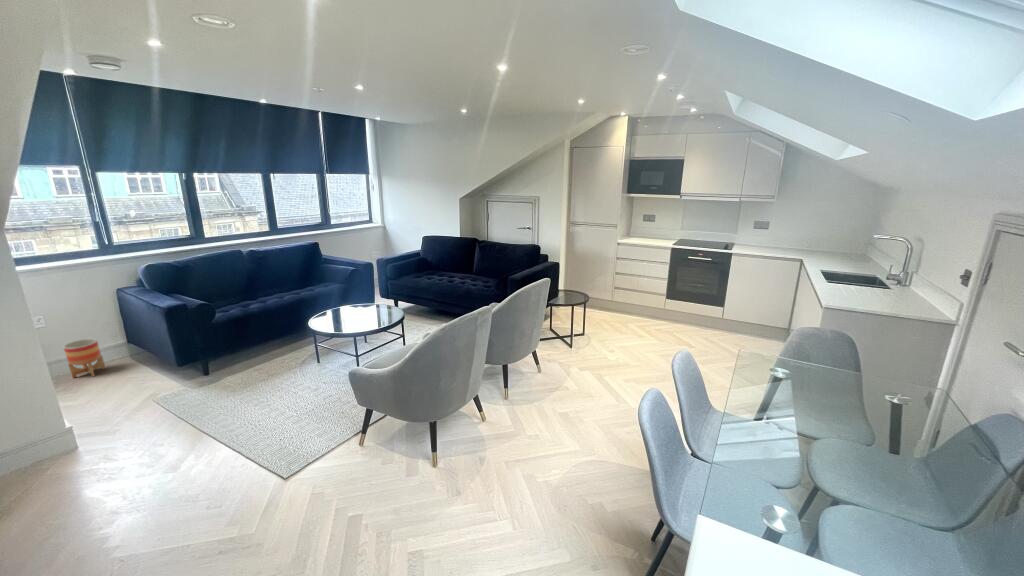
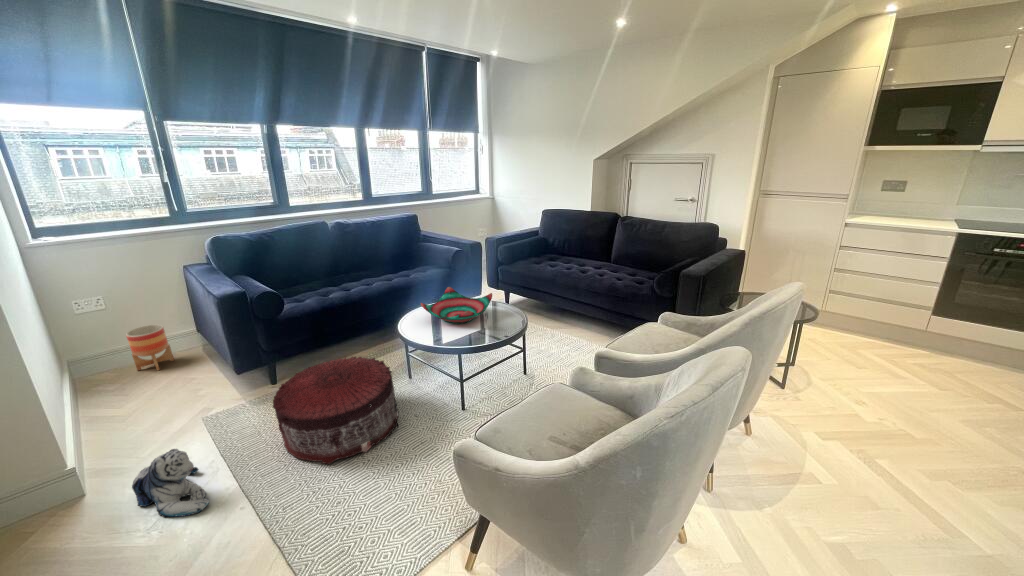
decorative bowl: none [326,296,381,320] -> present [421,287,492,324]
pouf: none [220,346,314,414] -> present [273,357,398,464]
plush toy: none [119,407,183,451] -> present [132,449,209,517]

